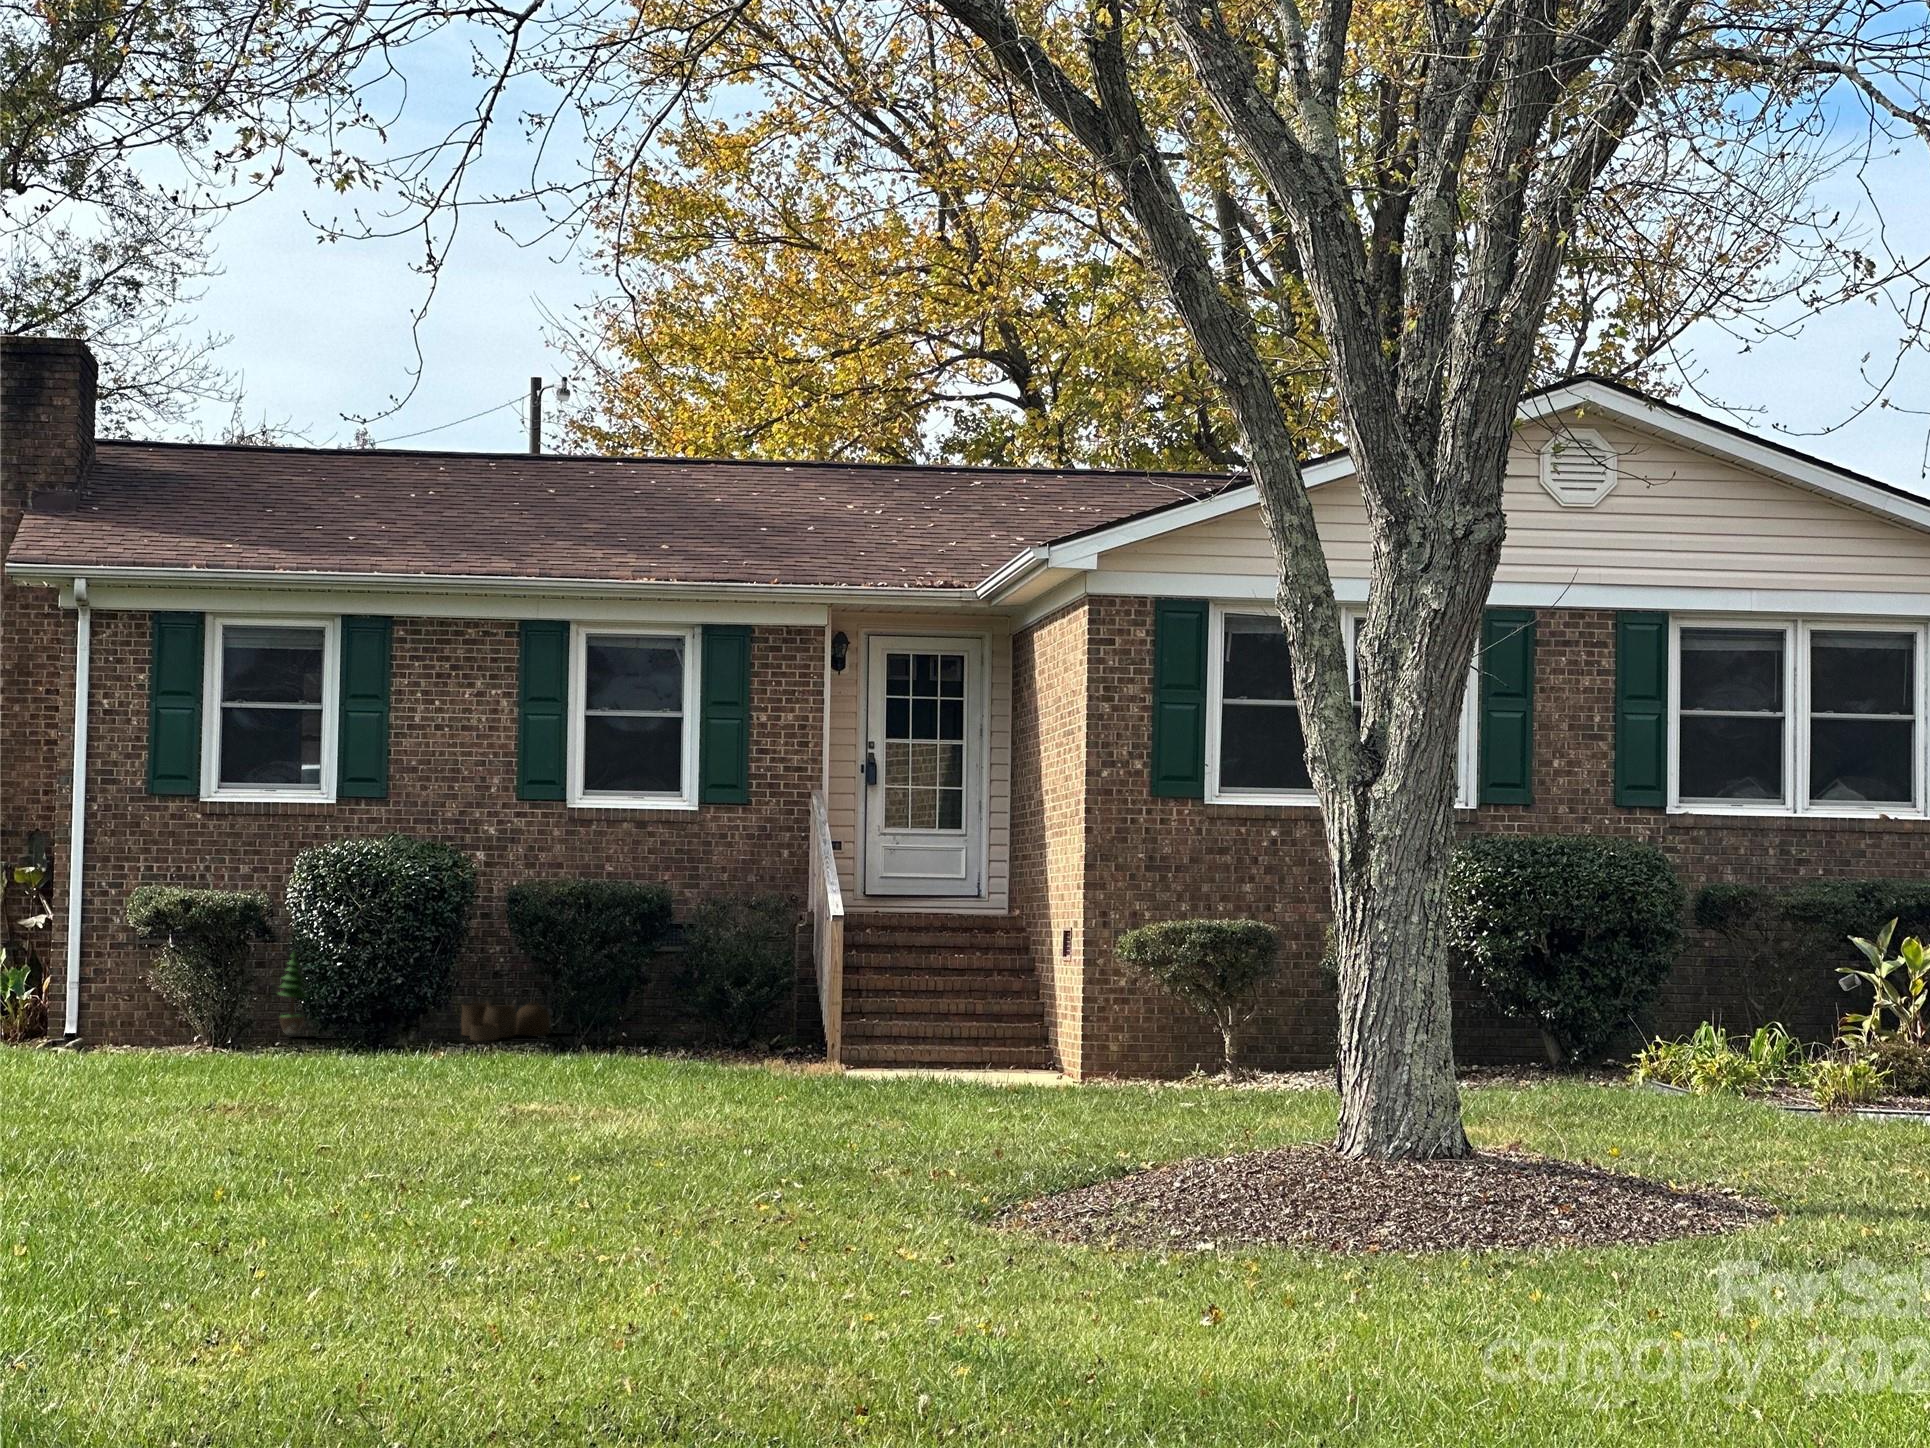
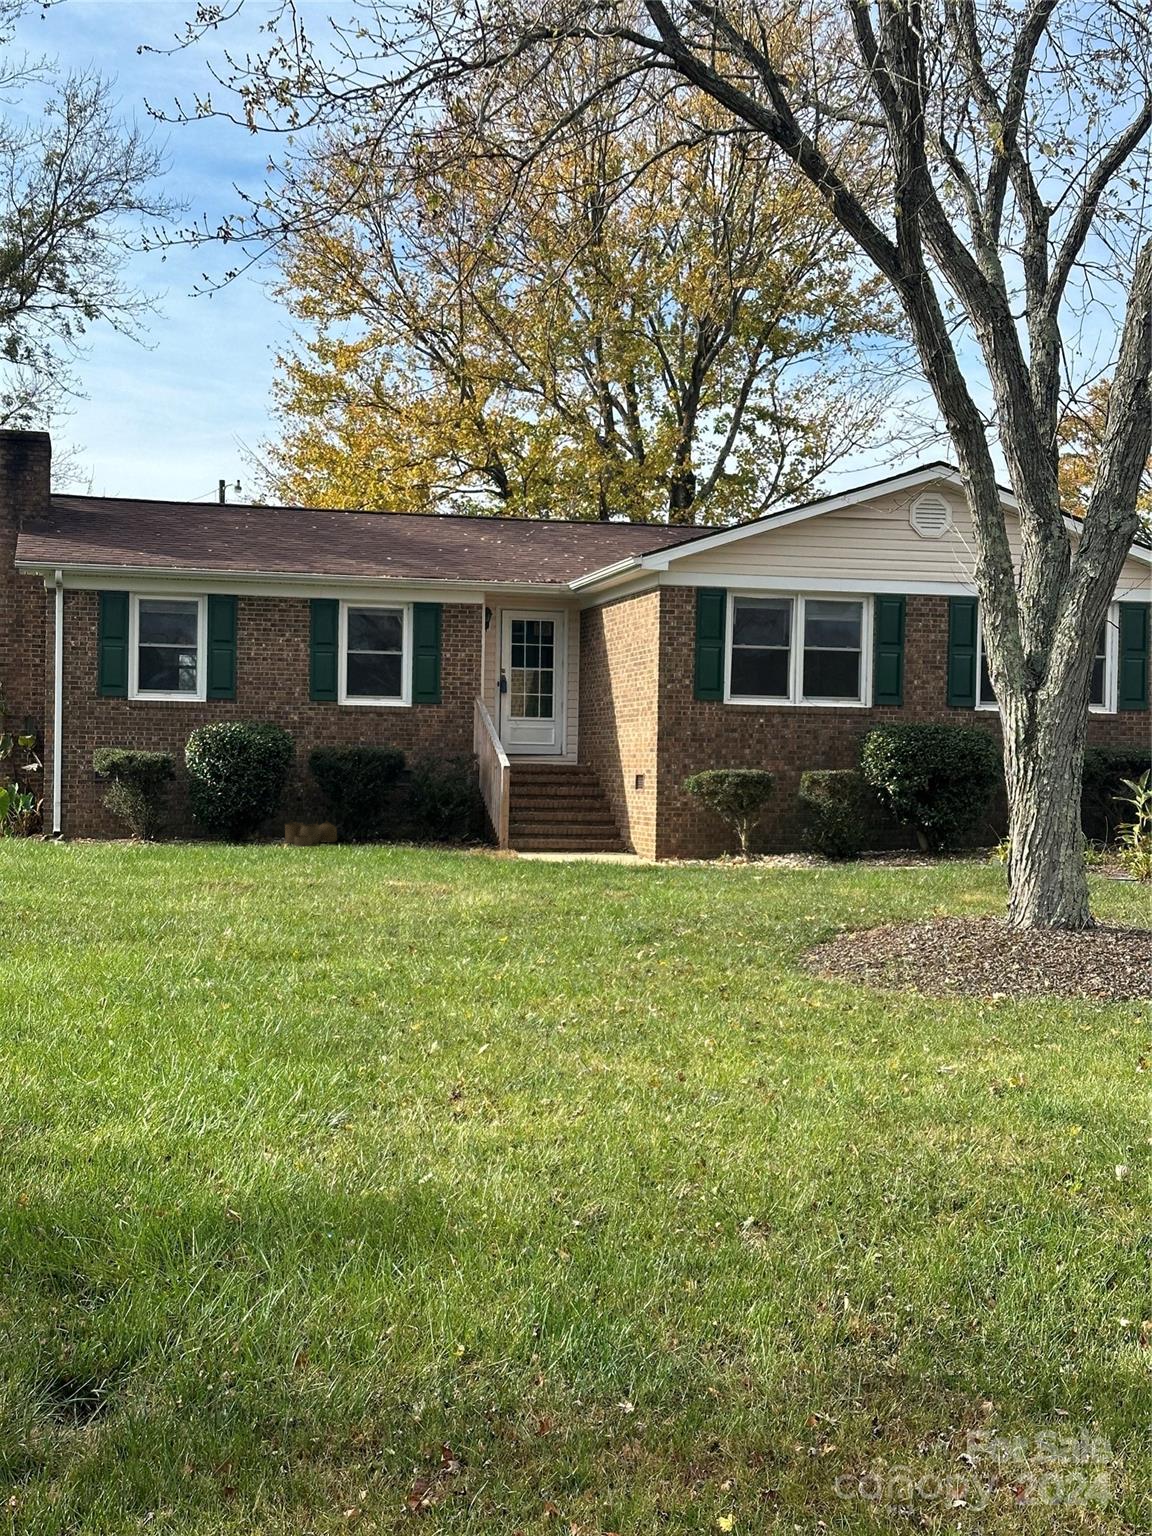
potted tree: present [278,951,308,1037] -> none [174,794,194,847]

